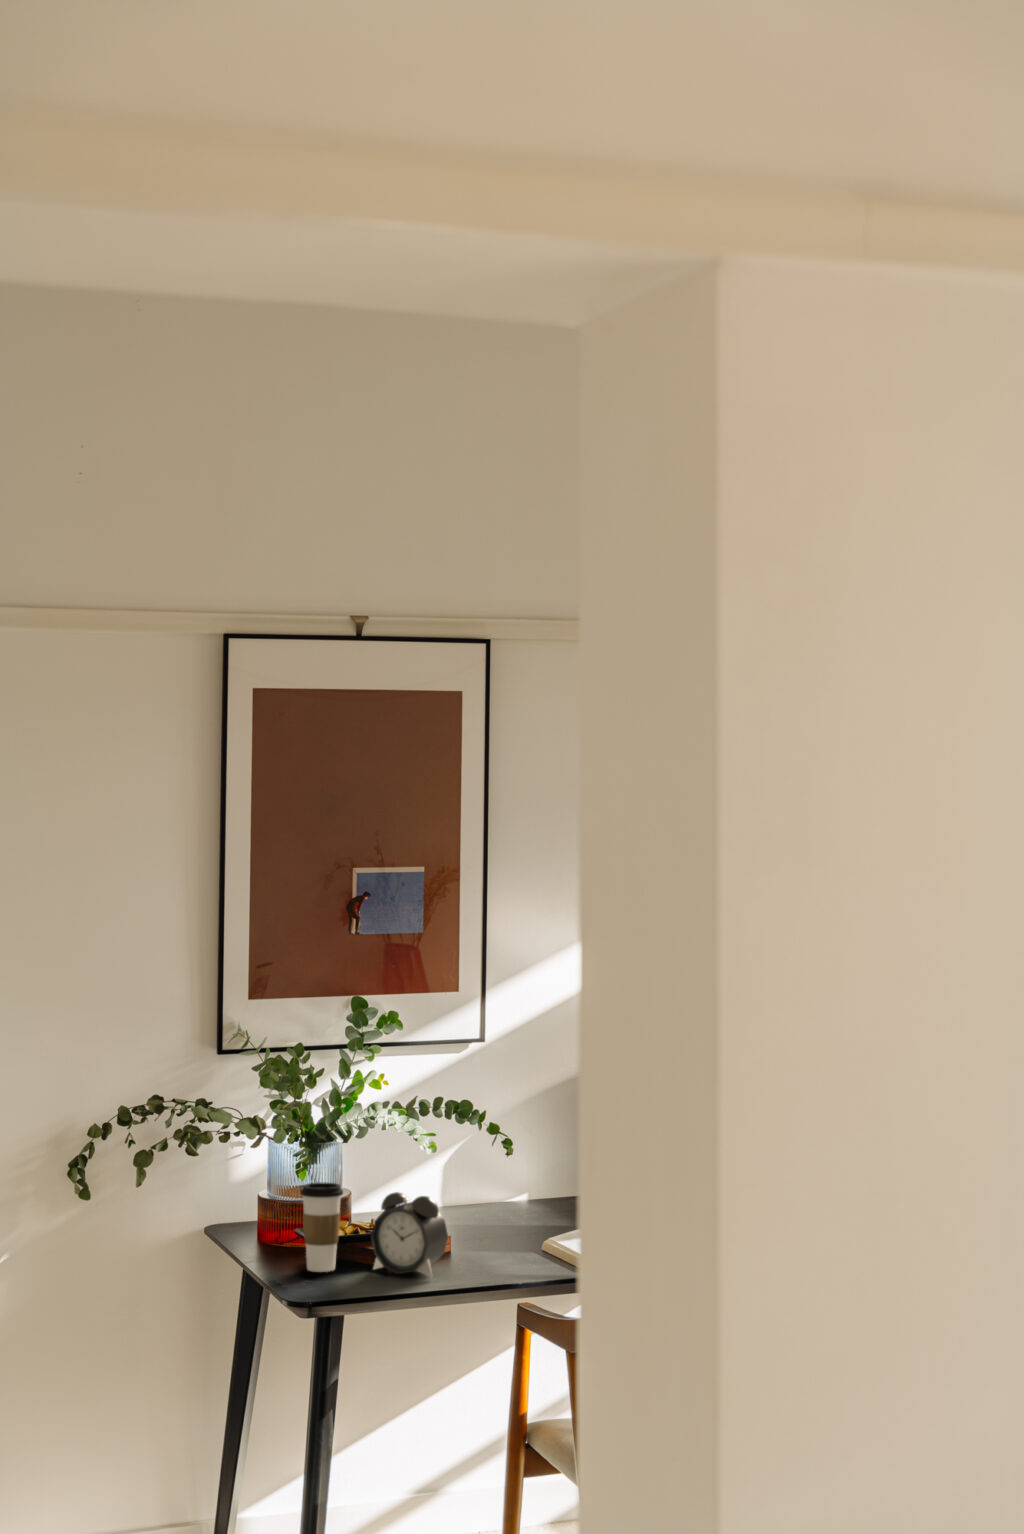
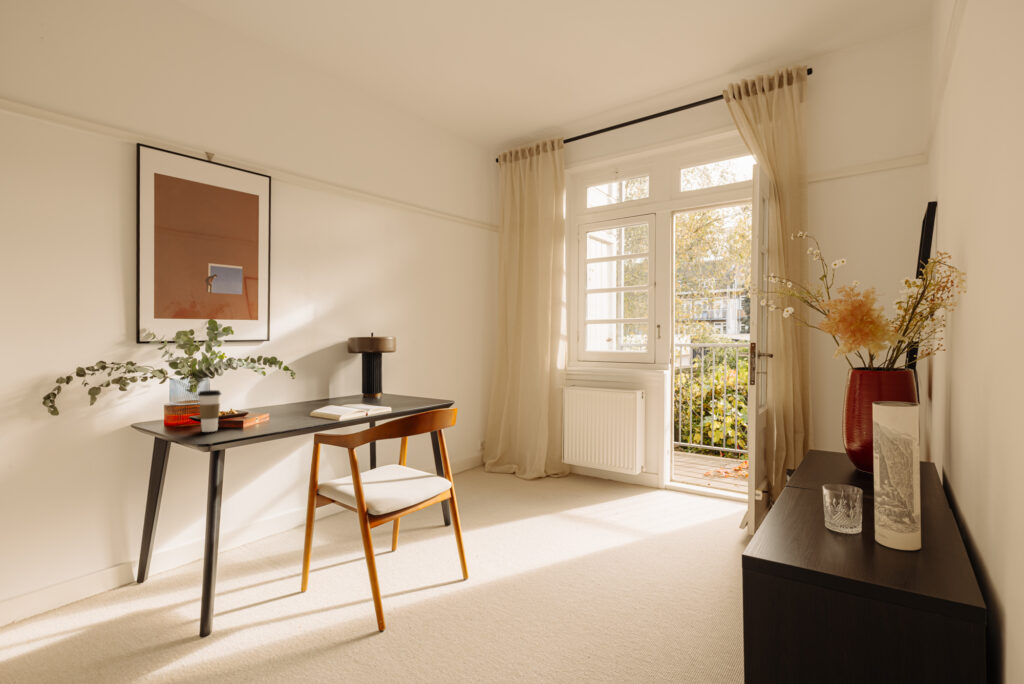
alarm clock: present [371,1192,448,1278] -> none [237,392,276,429]

